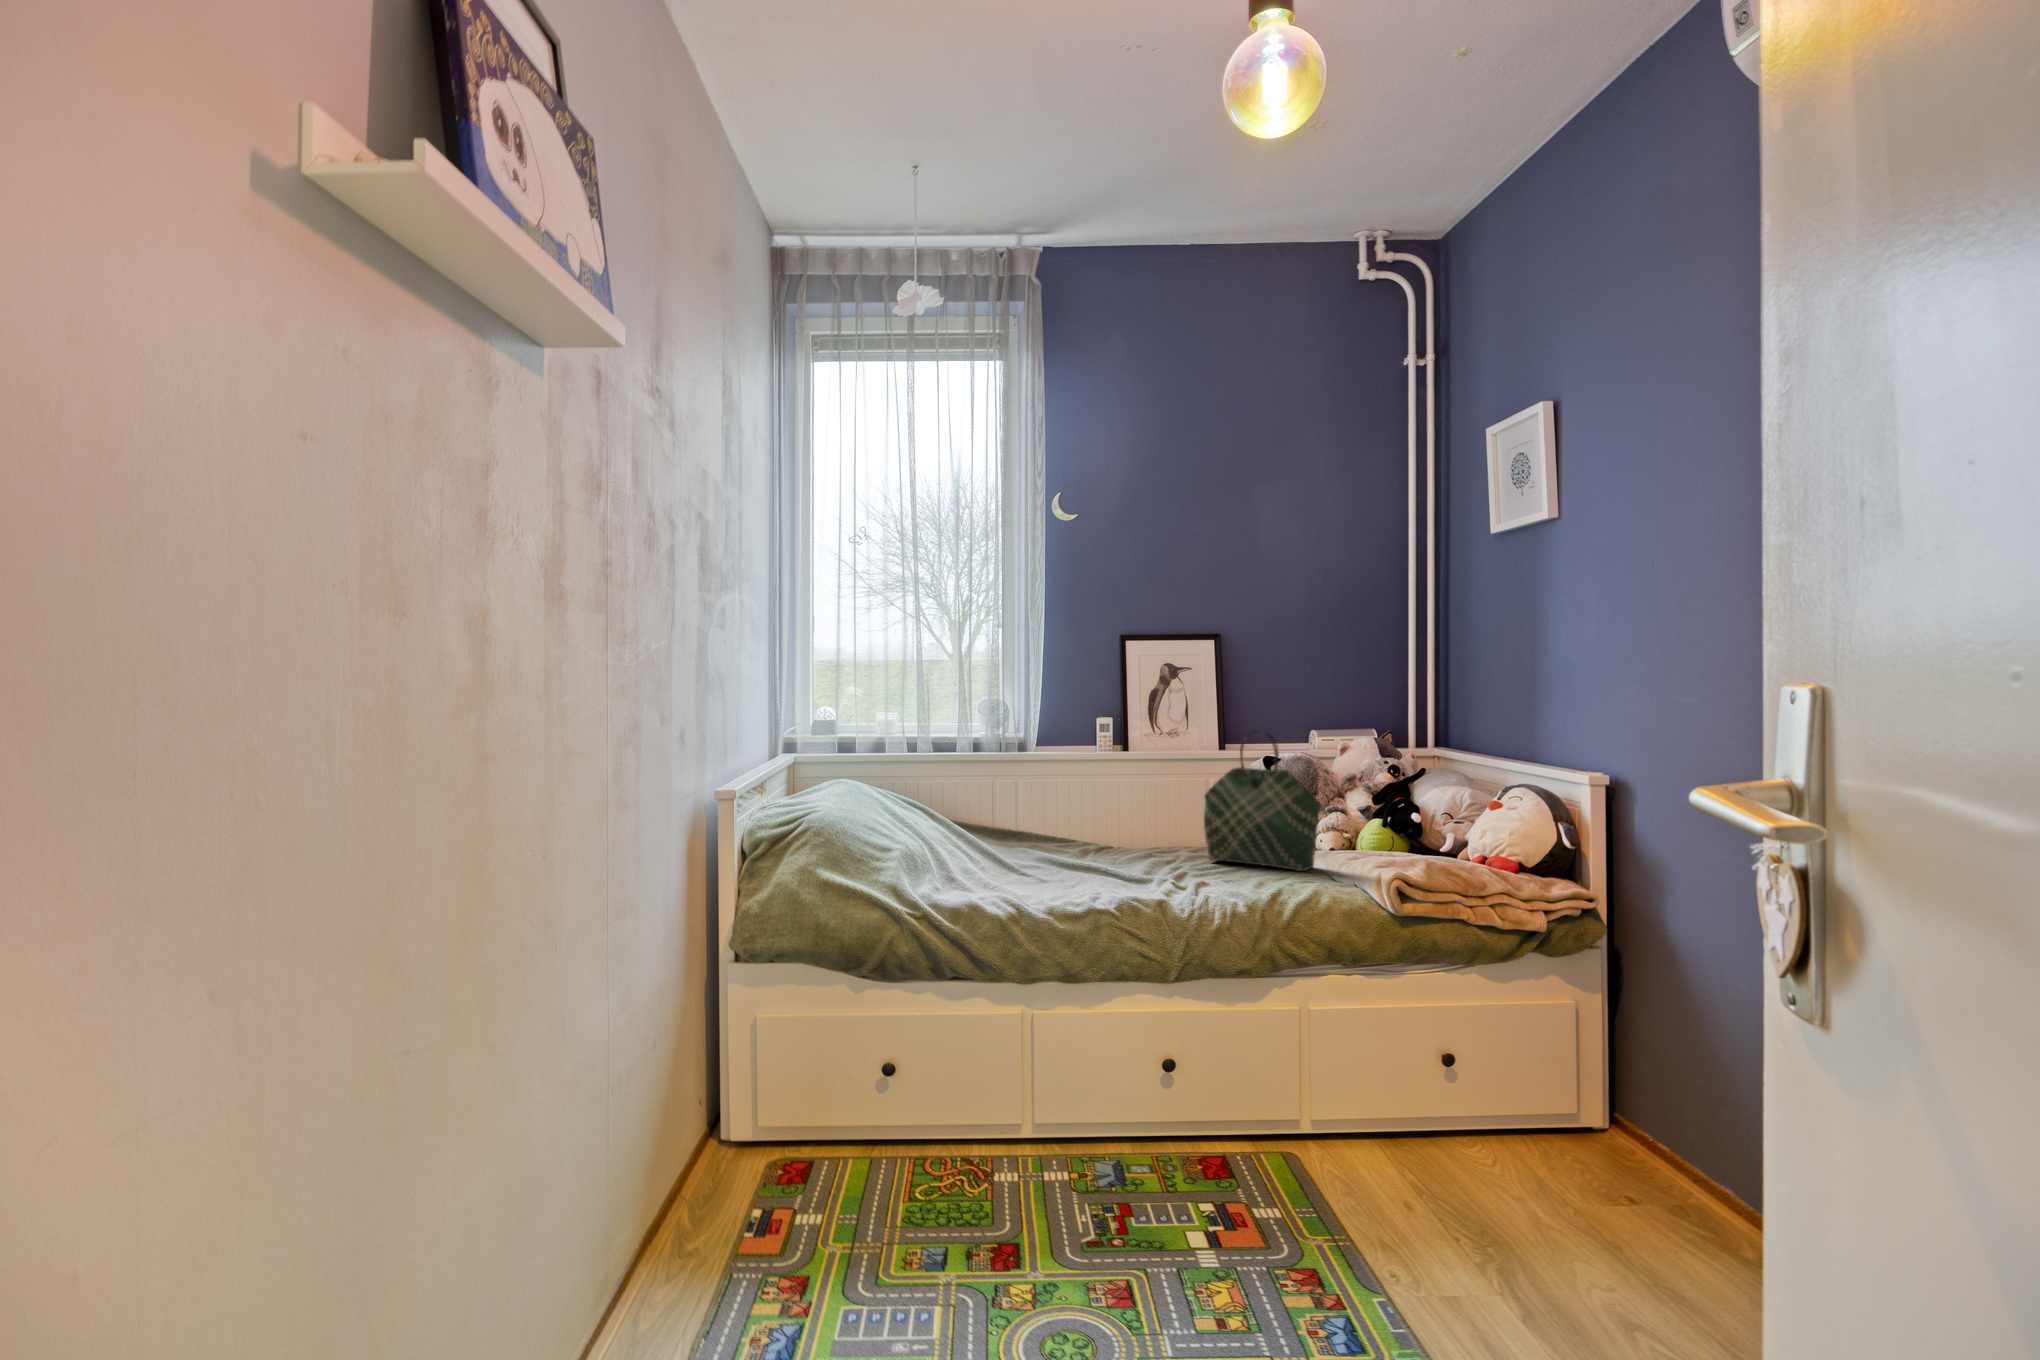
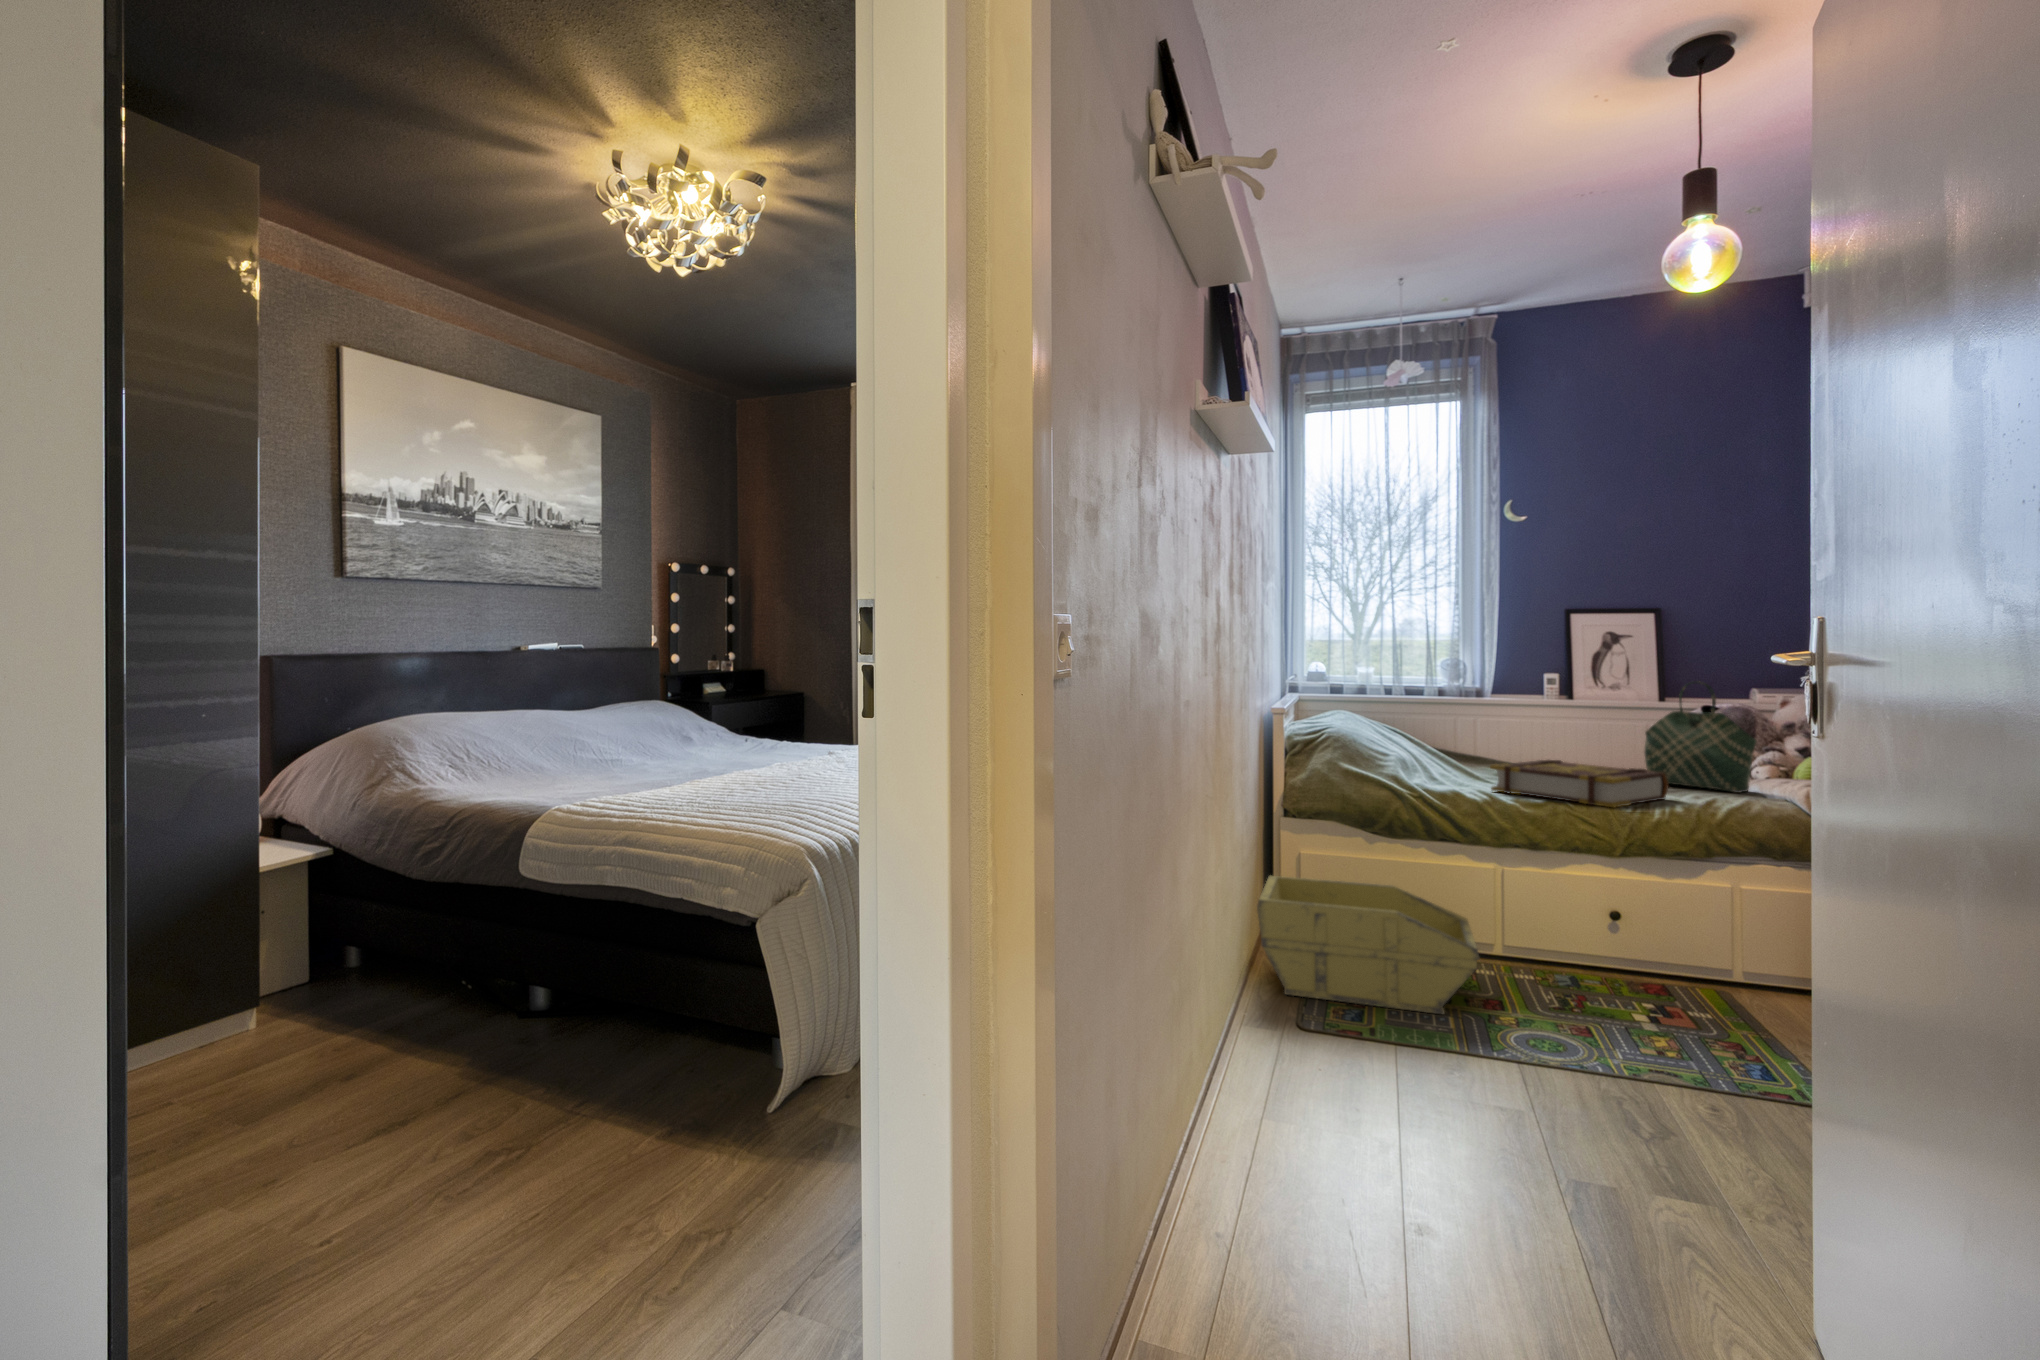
book: none [1021,841,1230,916] -> present [1490,760,1669,807]
storage bin: none [645,1069,984,1298] -> present [1257,876,1480,1014]

